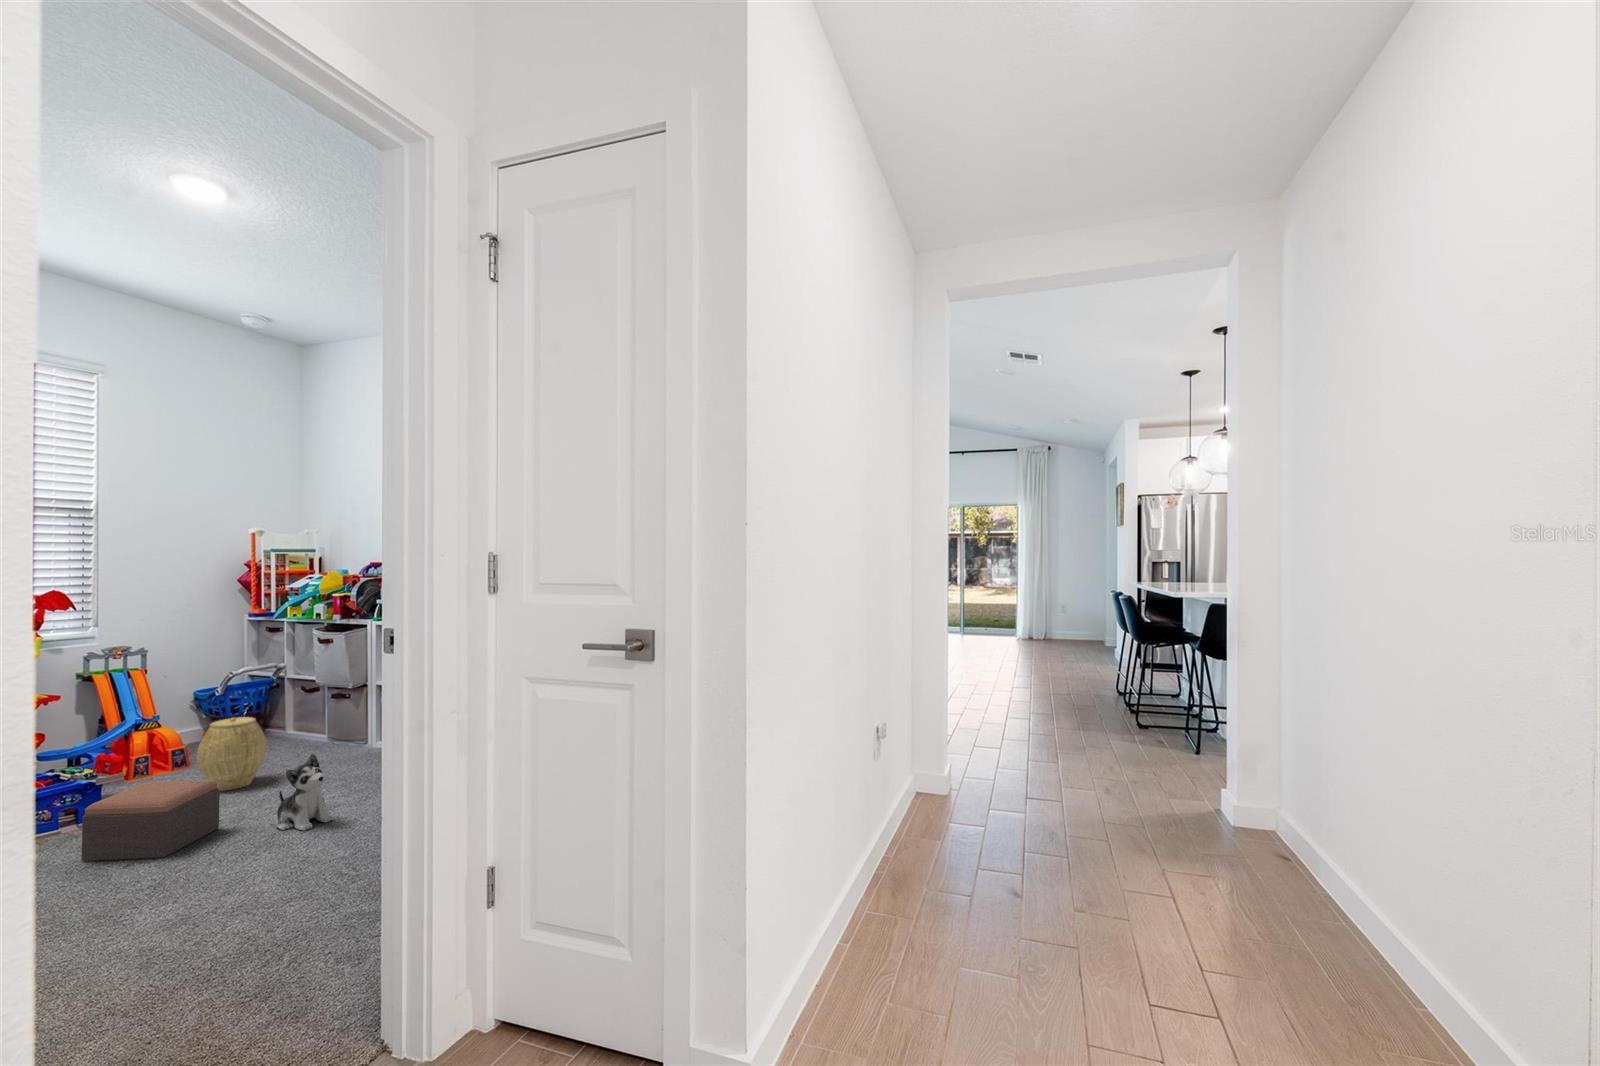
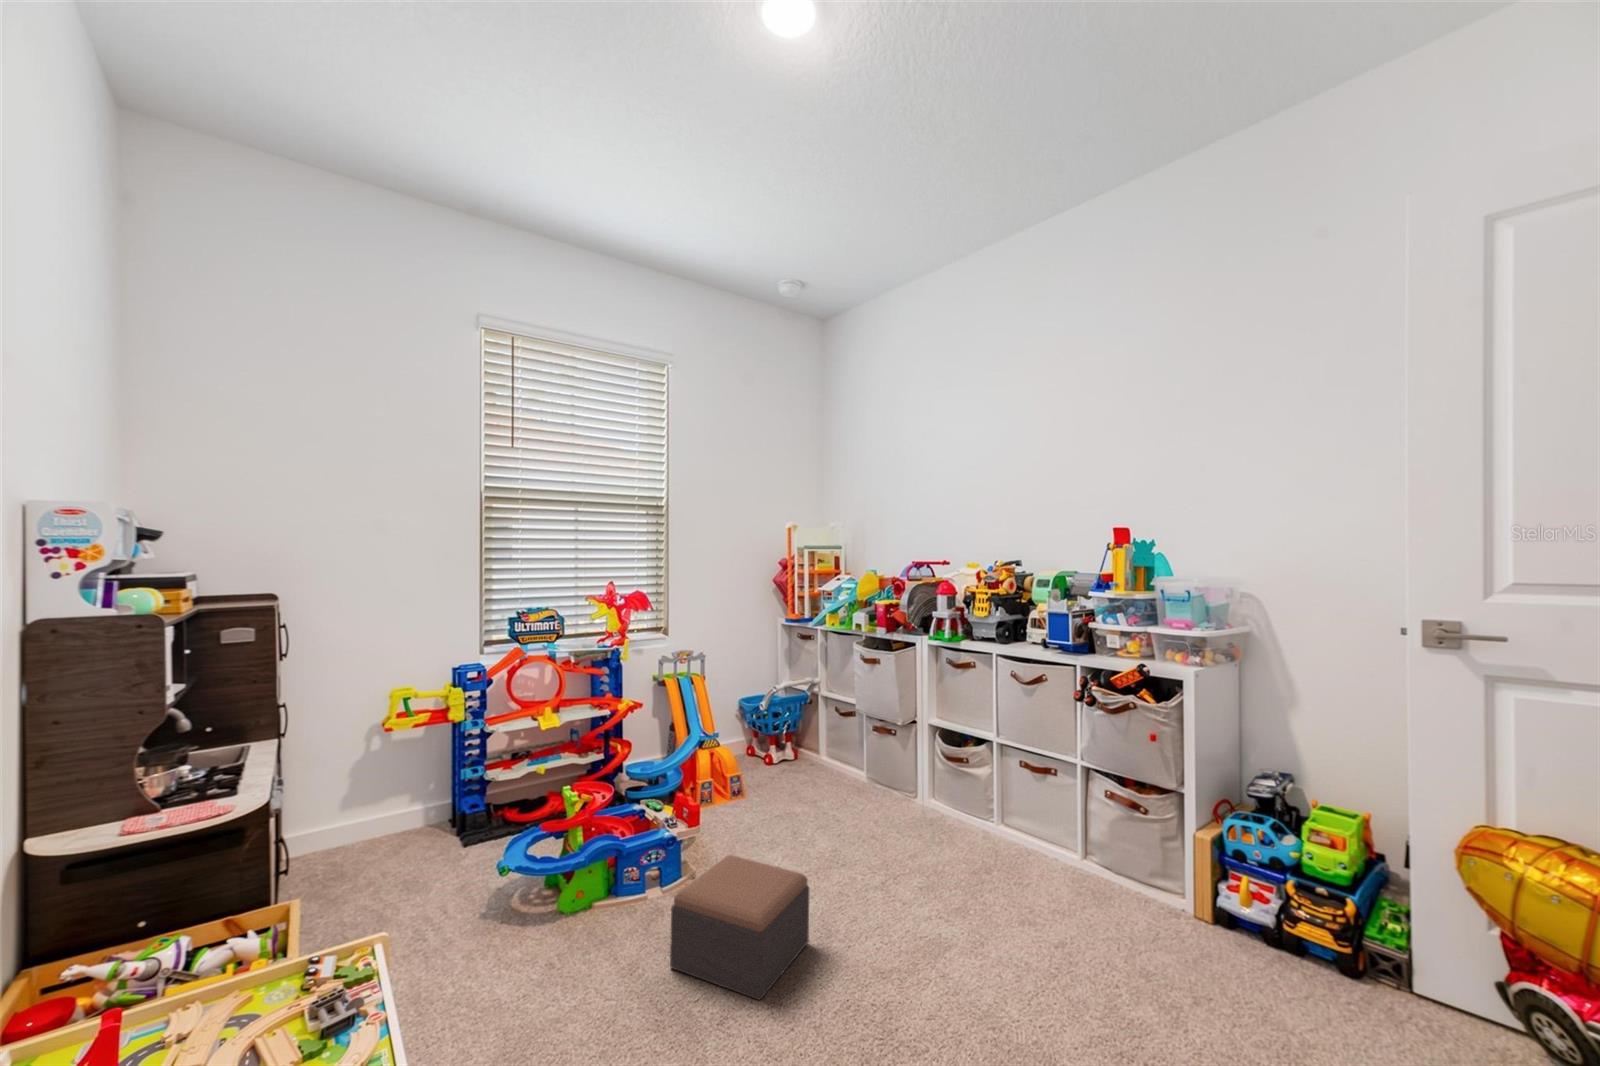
woven basket: present [197,717,267,791] -> none [762,756,830,852]
plush toy: present [276,754,334,831] -> none [877,866,959,997]

